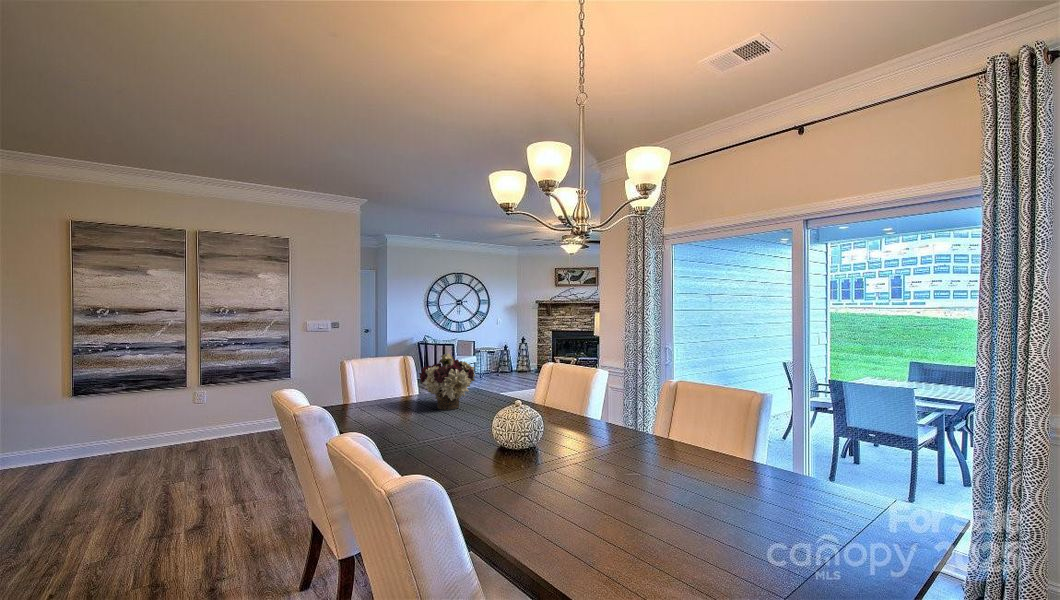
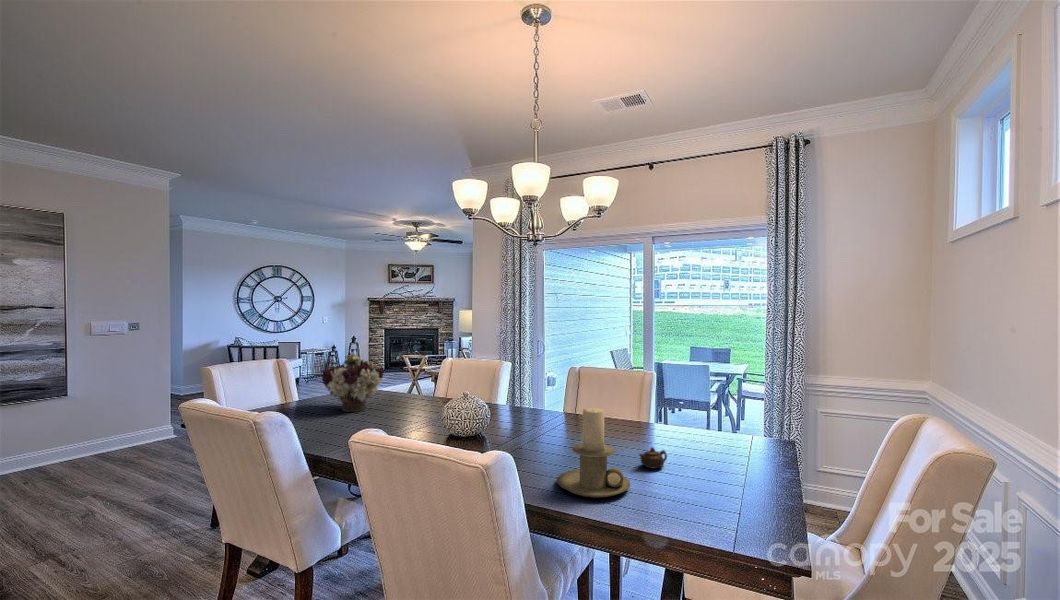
candle holder: none [562,433,656,551] -> present [557,408,630,498]
teapot: none [689,492,734,522] -> present [639,447,667,468]

